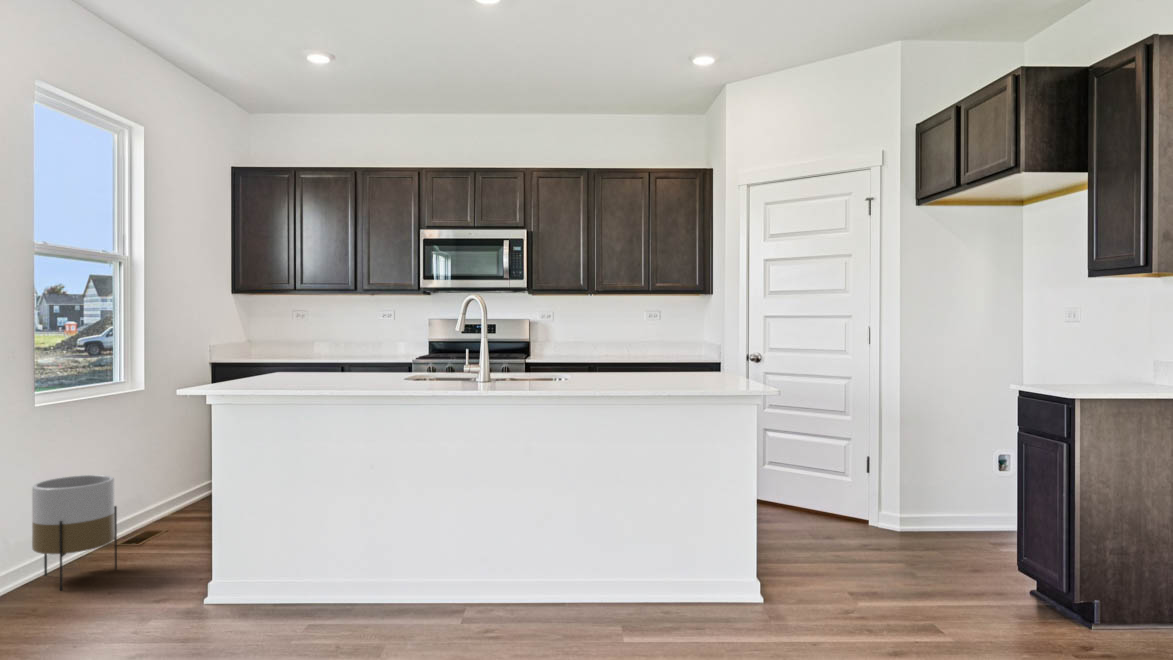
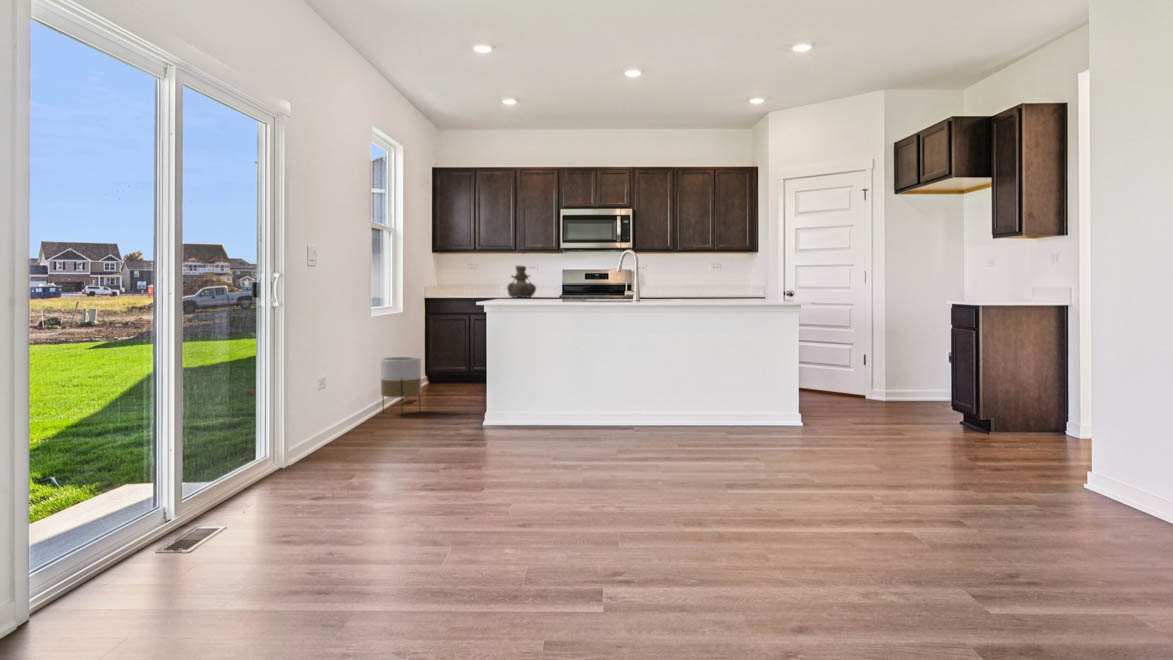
vase: none [317,314,369,363] -> present [507,266,536,297]

